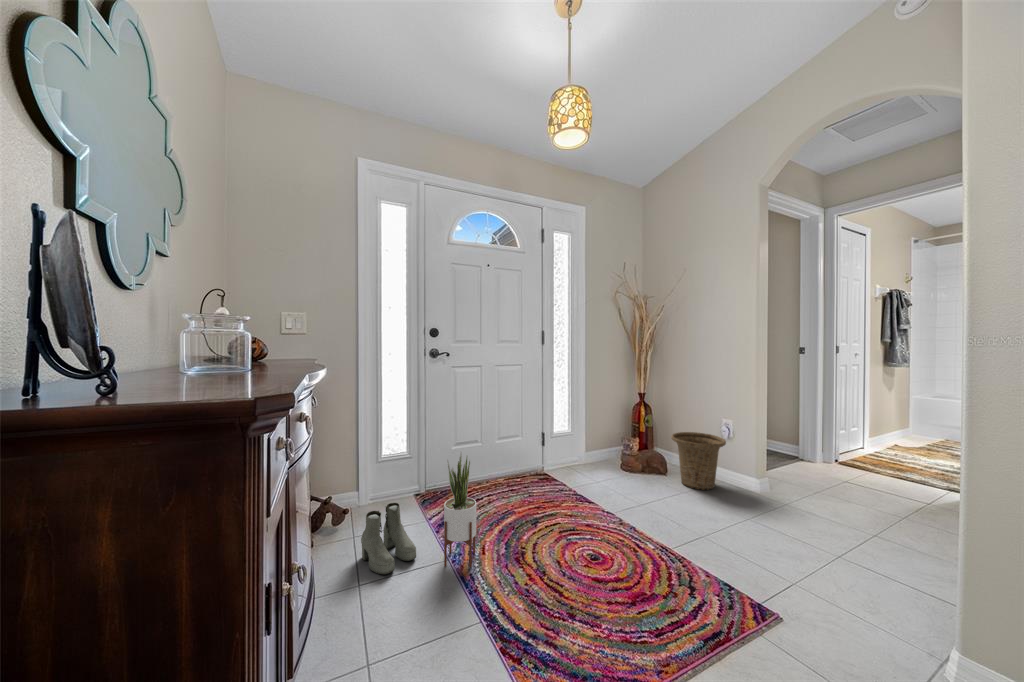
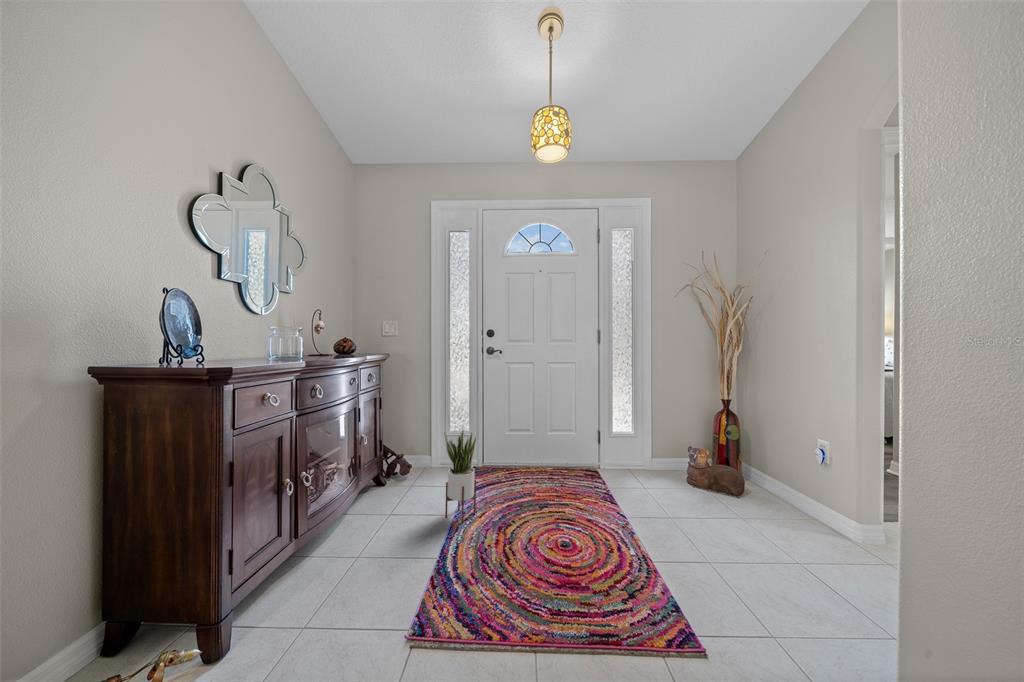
basket: present [671,432,726,490] -> none [734,450,804,521]
boots: present [361,503,416,574] -> none [399,463,434,512]

